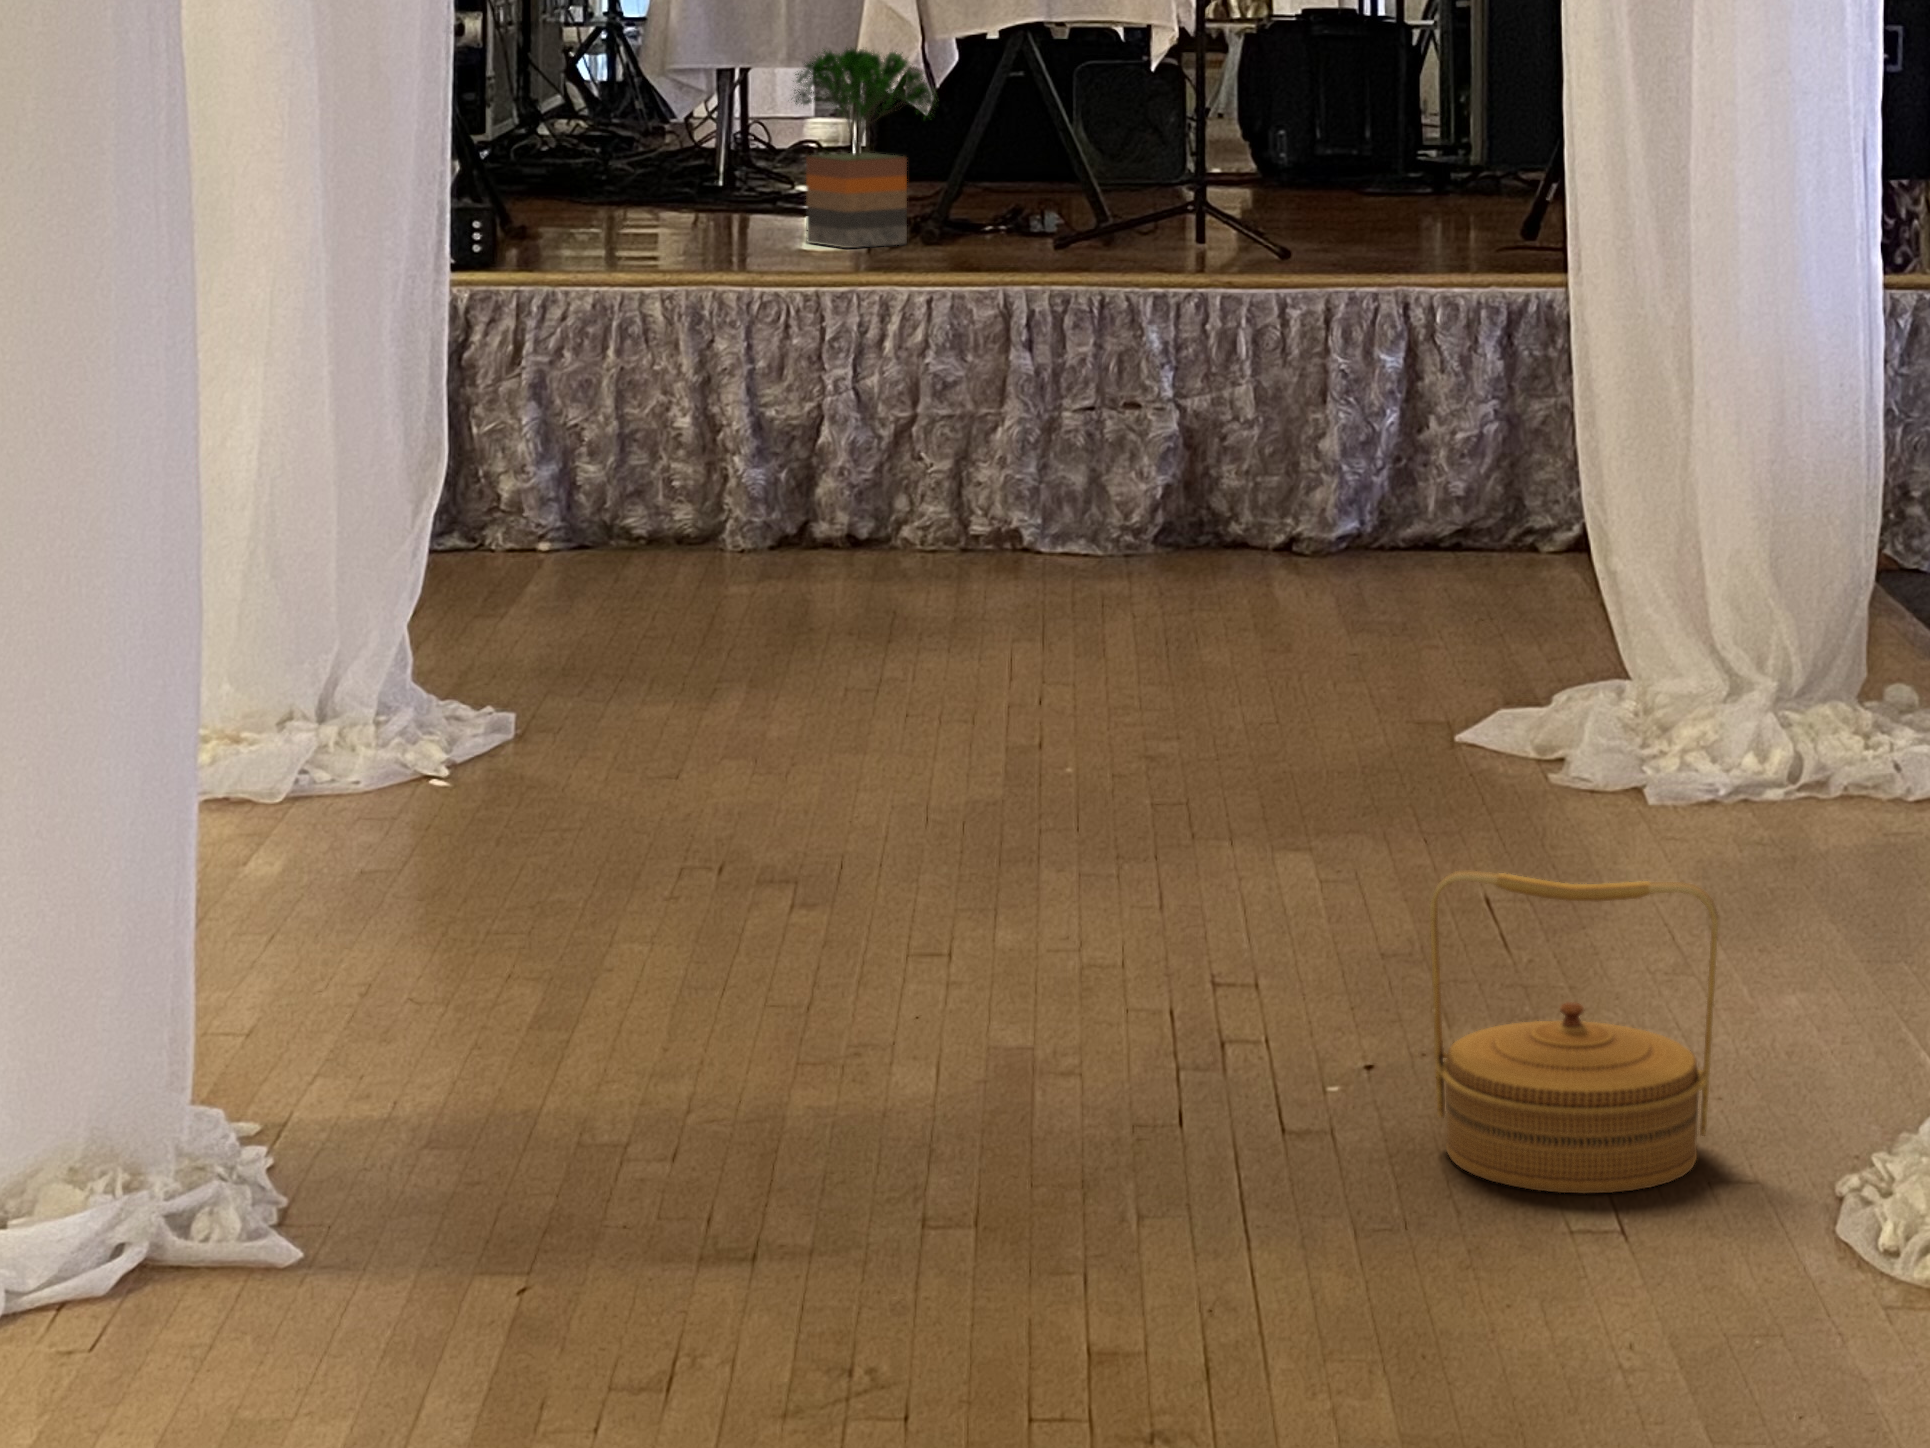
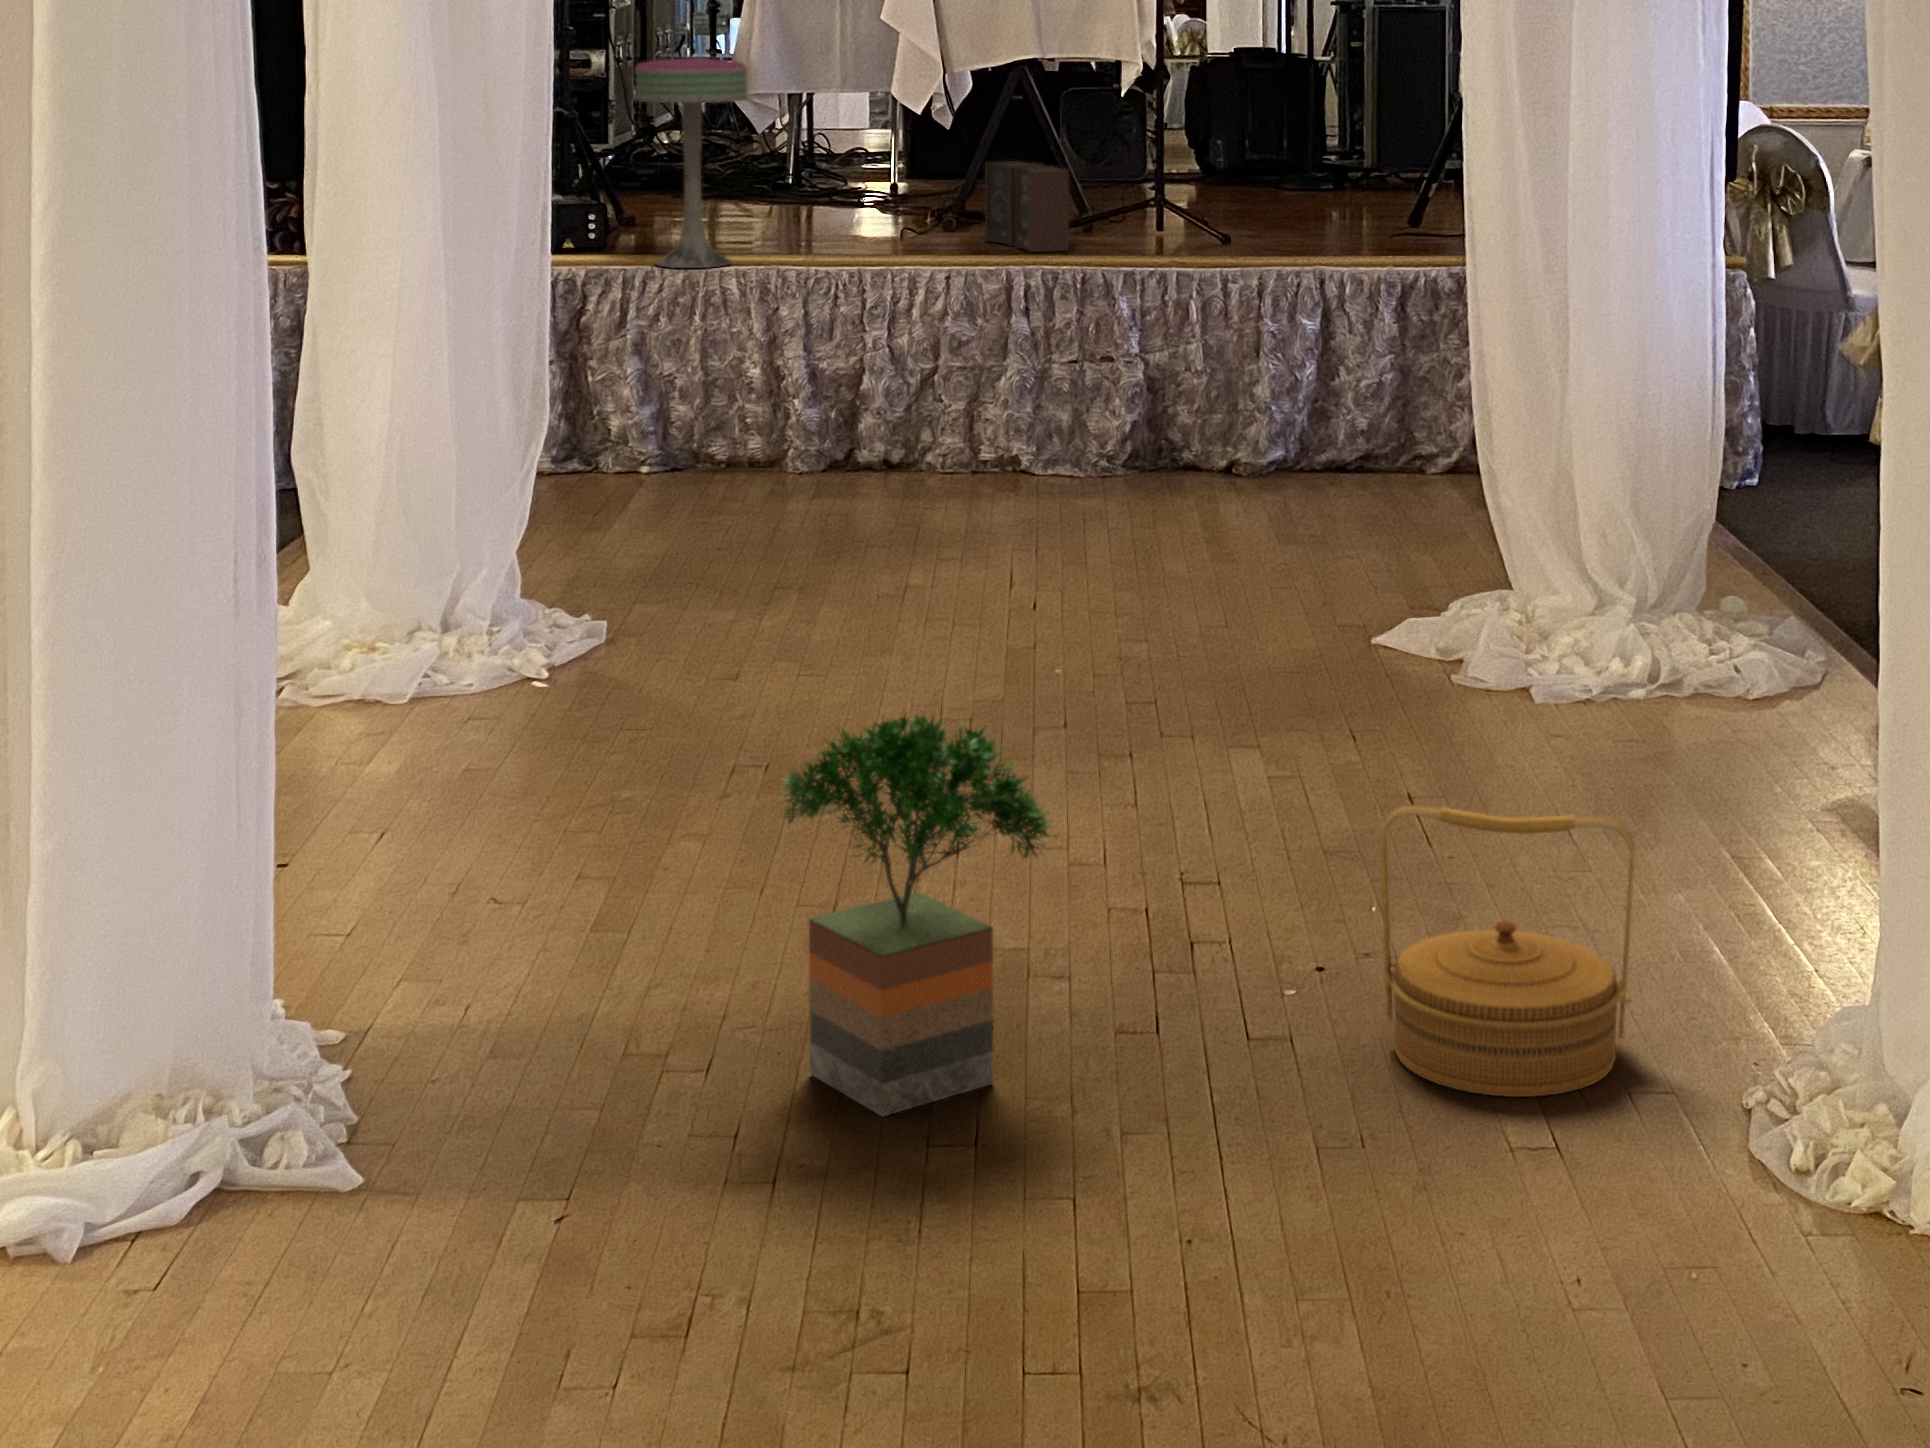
bar stool: none [533,25,676,293] -> present [635,58,747,268]
potted tree: present [794,48,936,248] -> present [781,714,1052,1116]
speaker: none [980,158,1087,275] -> present [985,161,1069,252]

